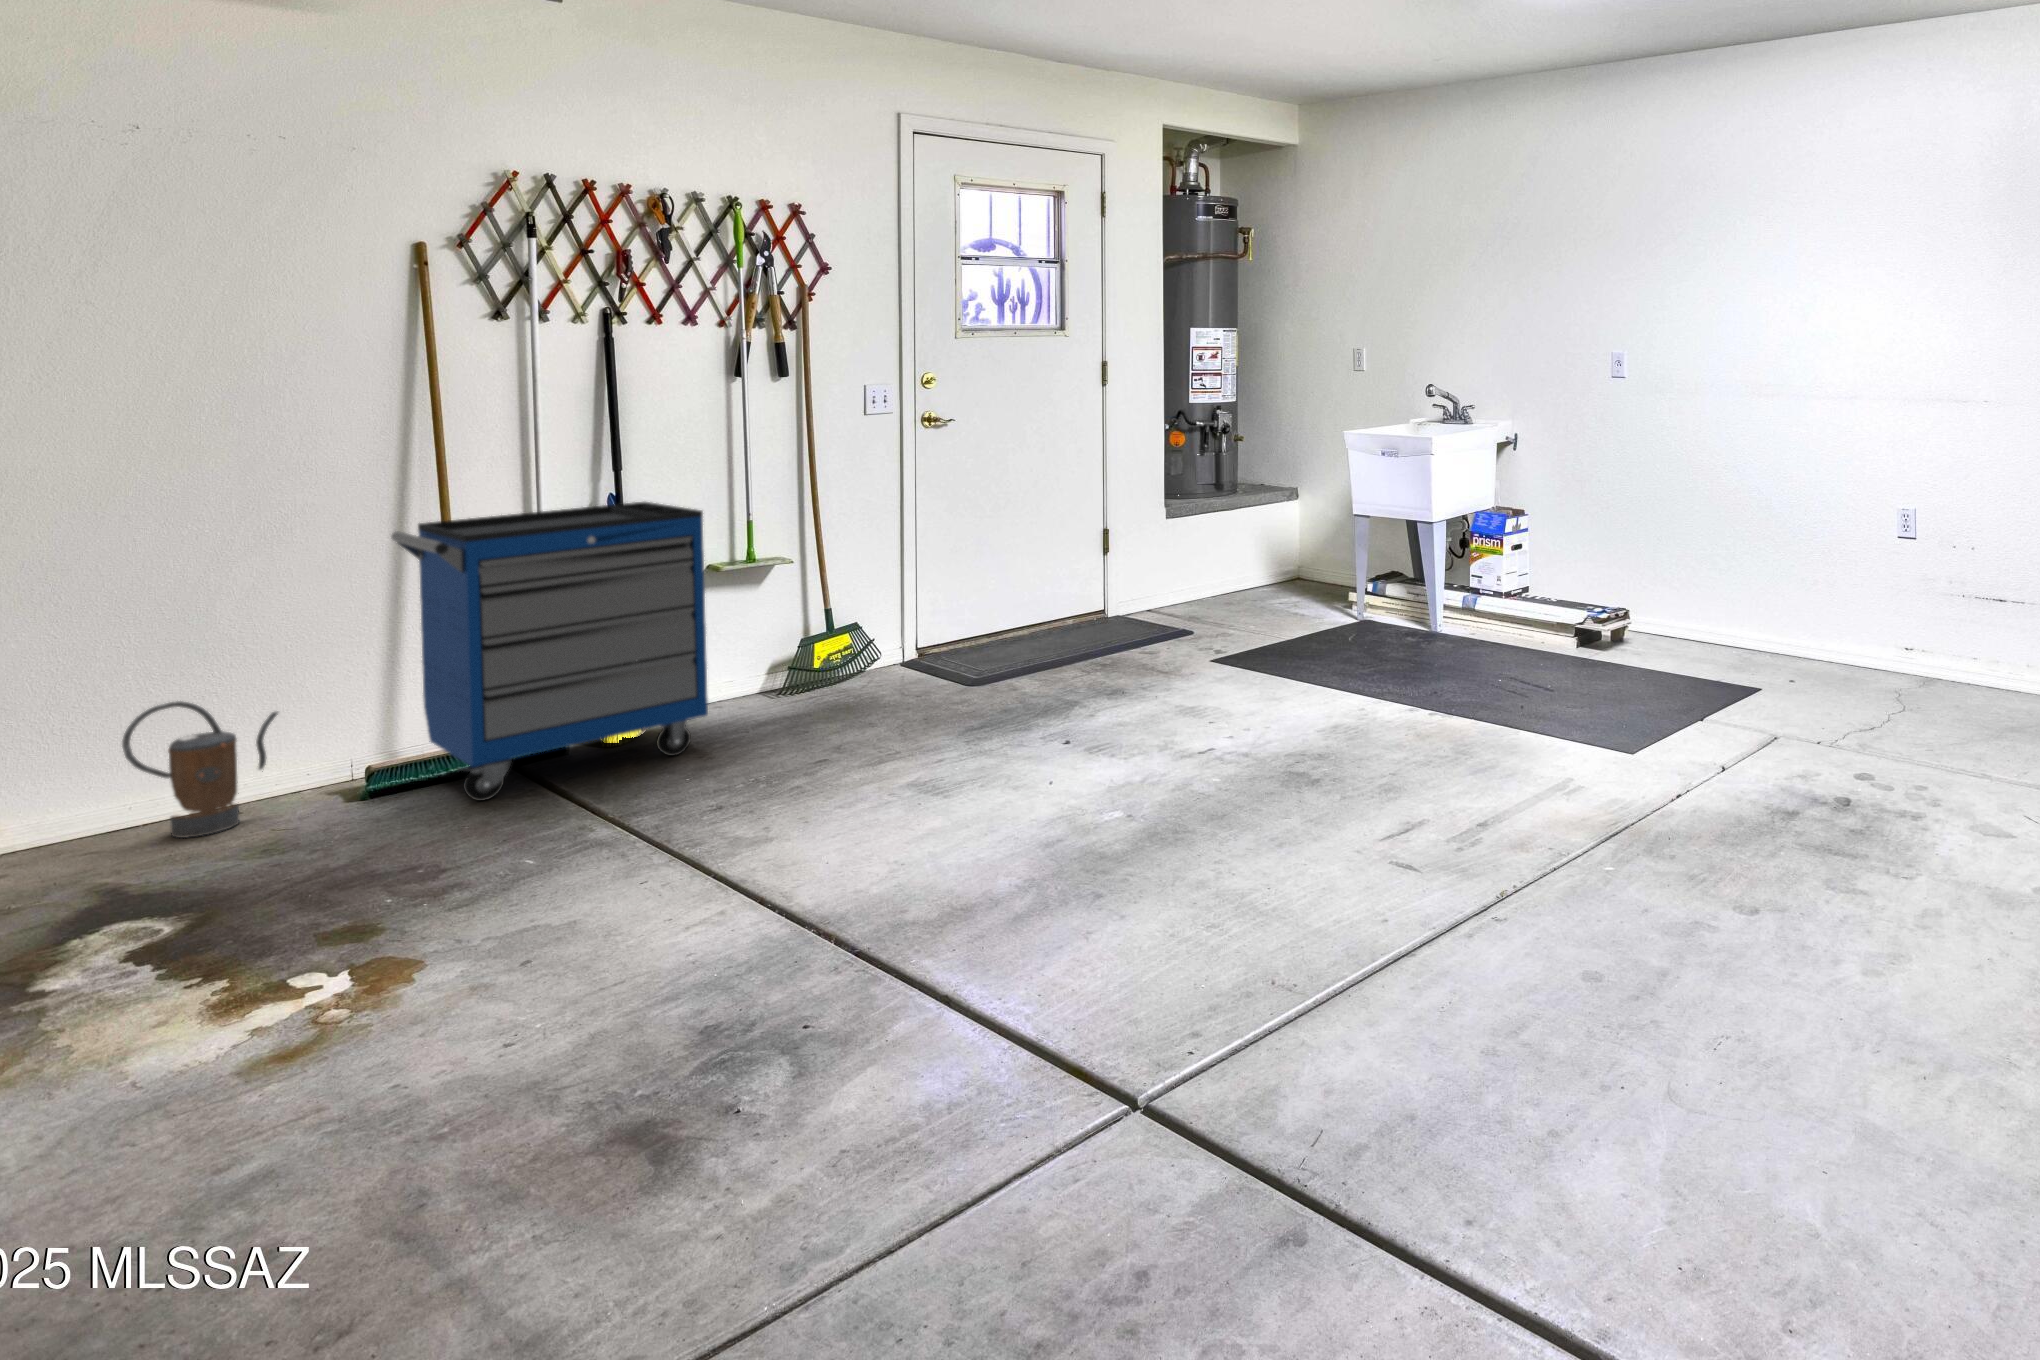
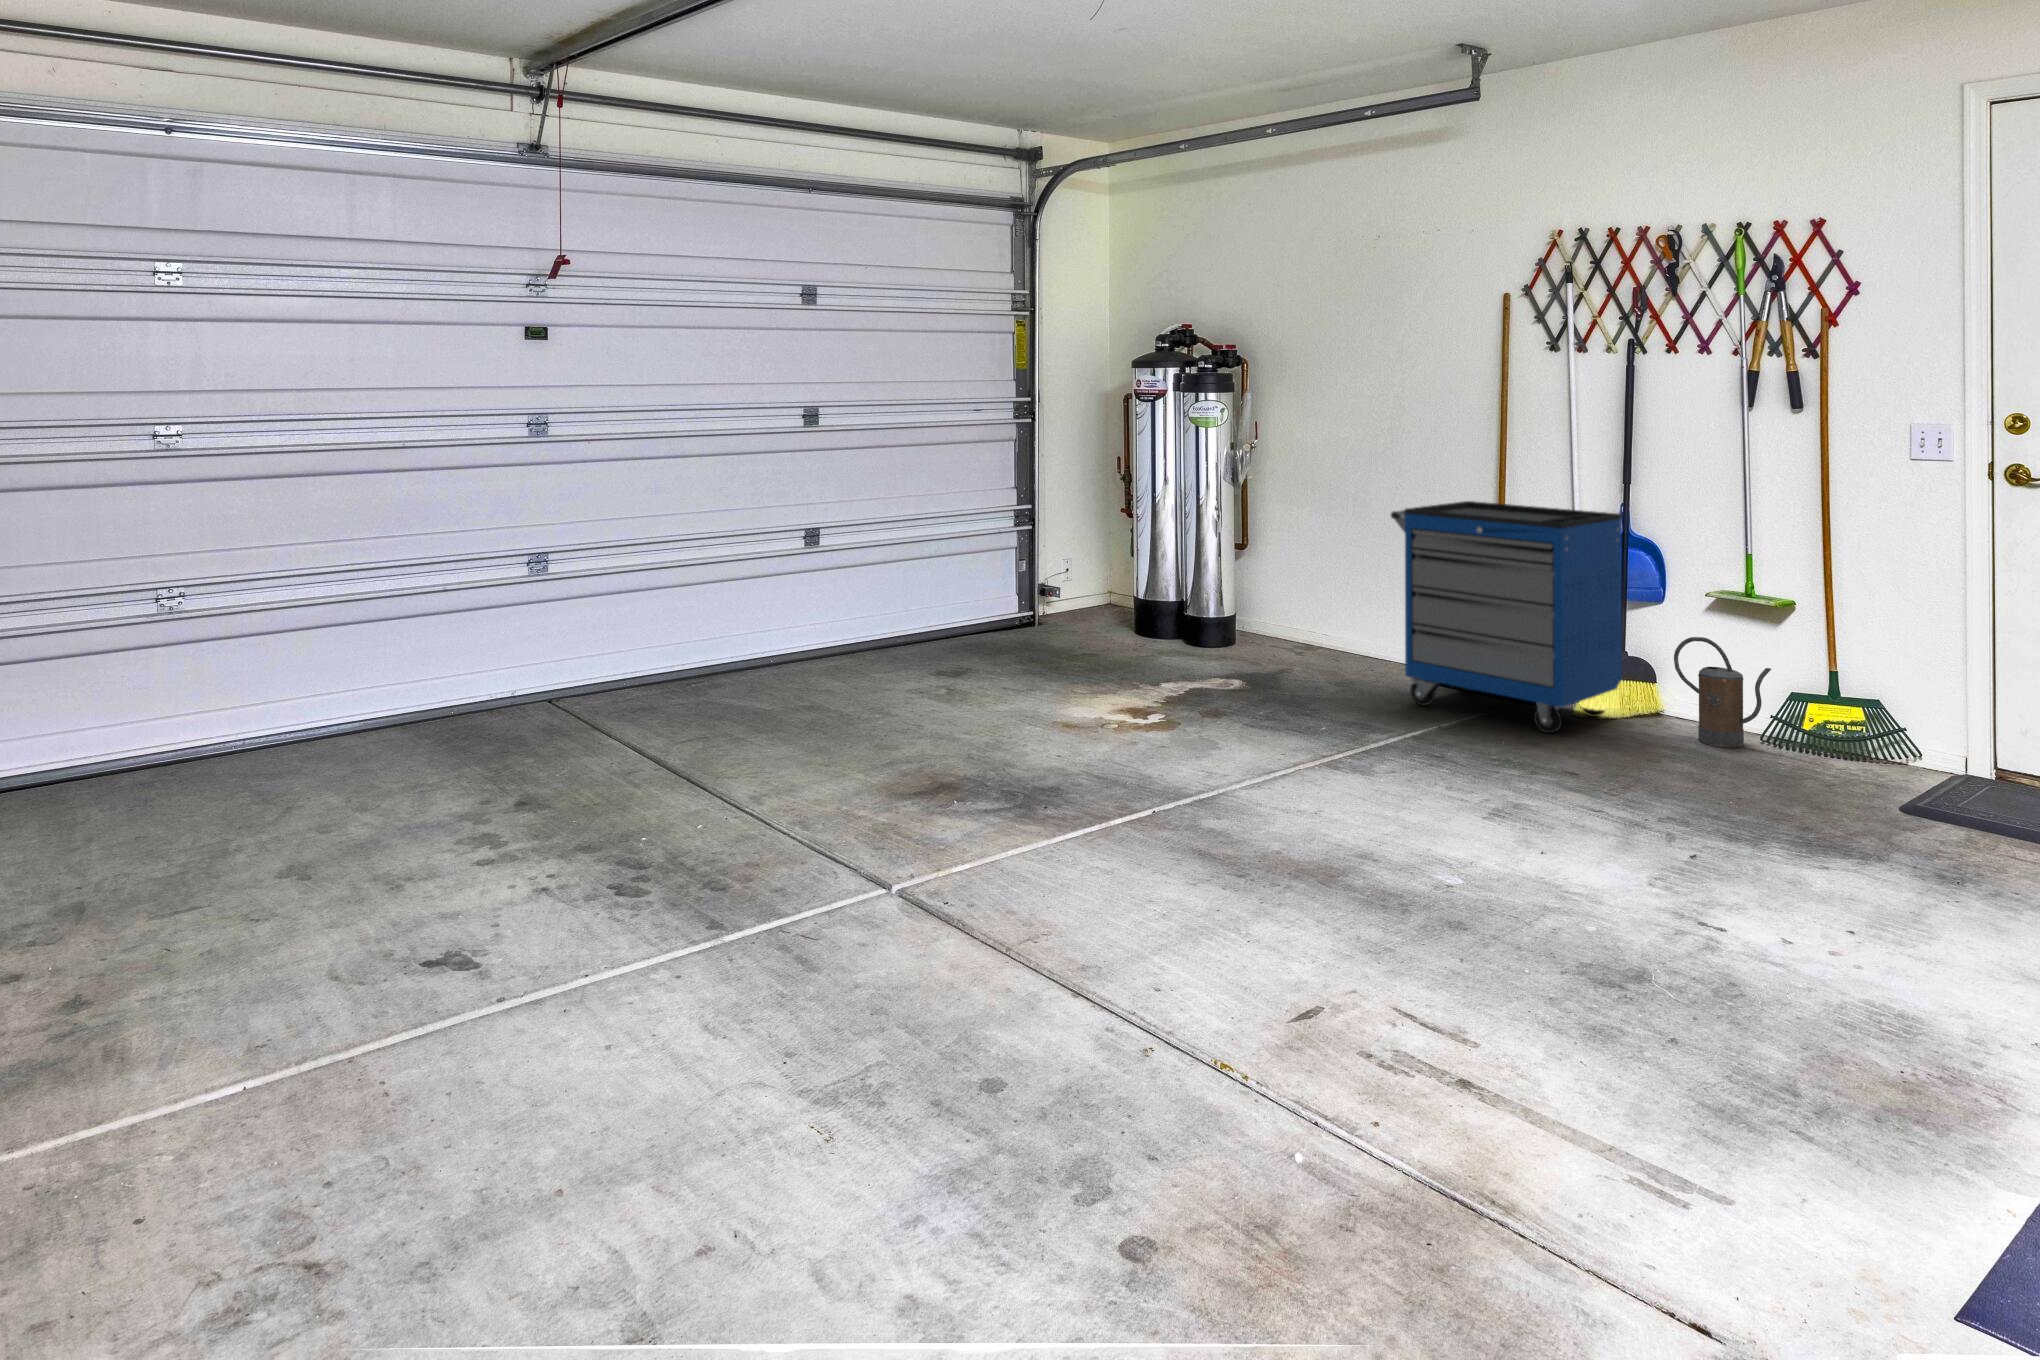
watering can: present [122,701,278,838] -> present [1674,637,1771,747]

